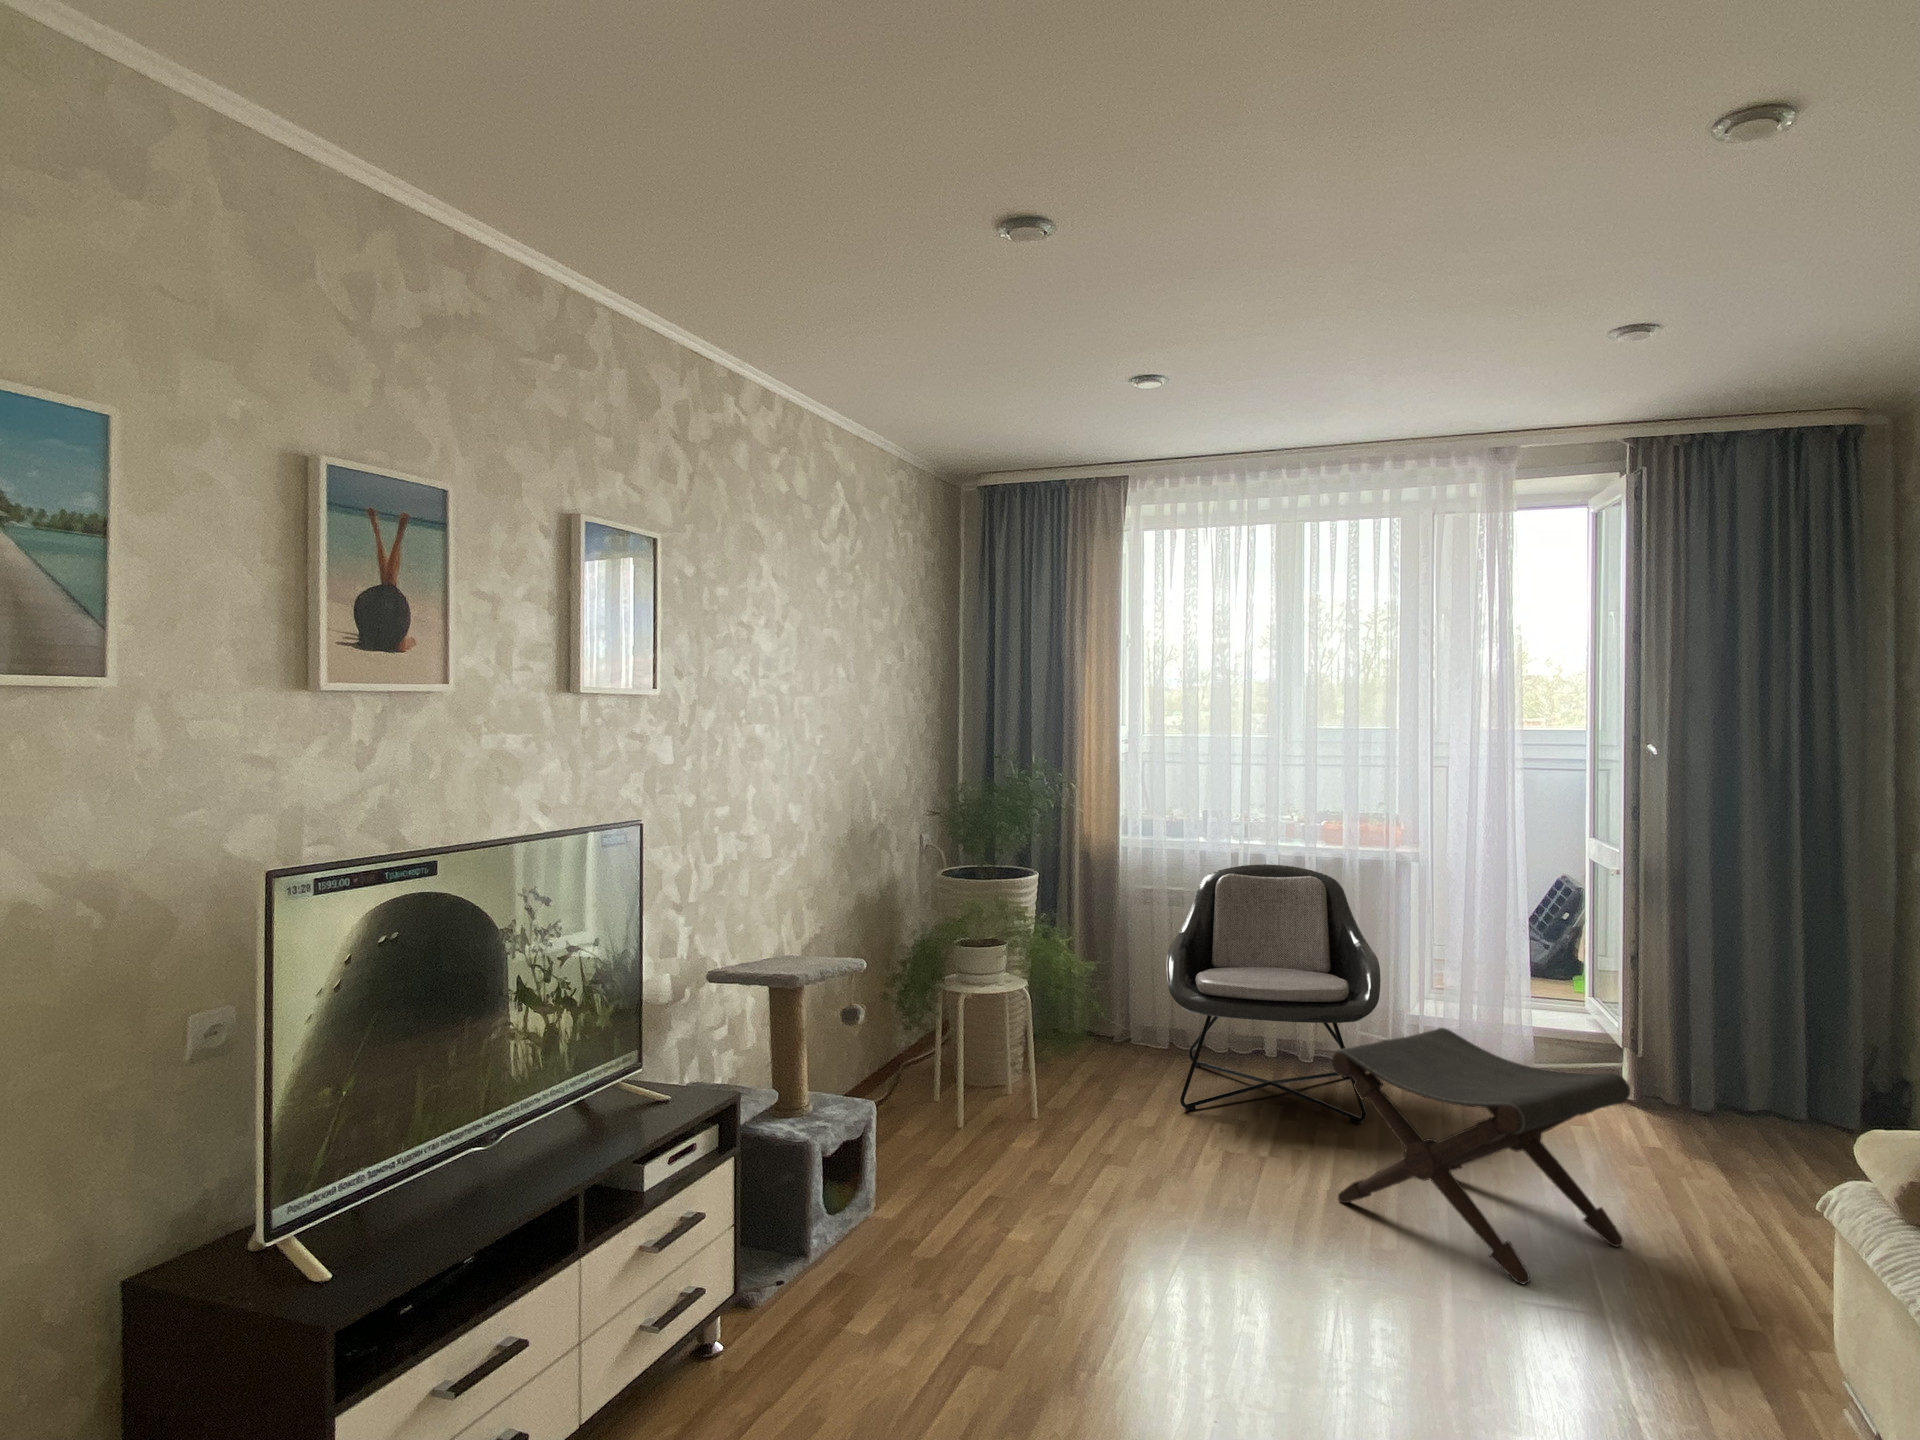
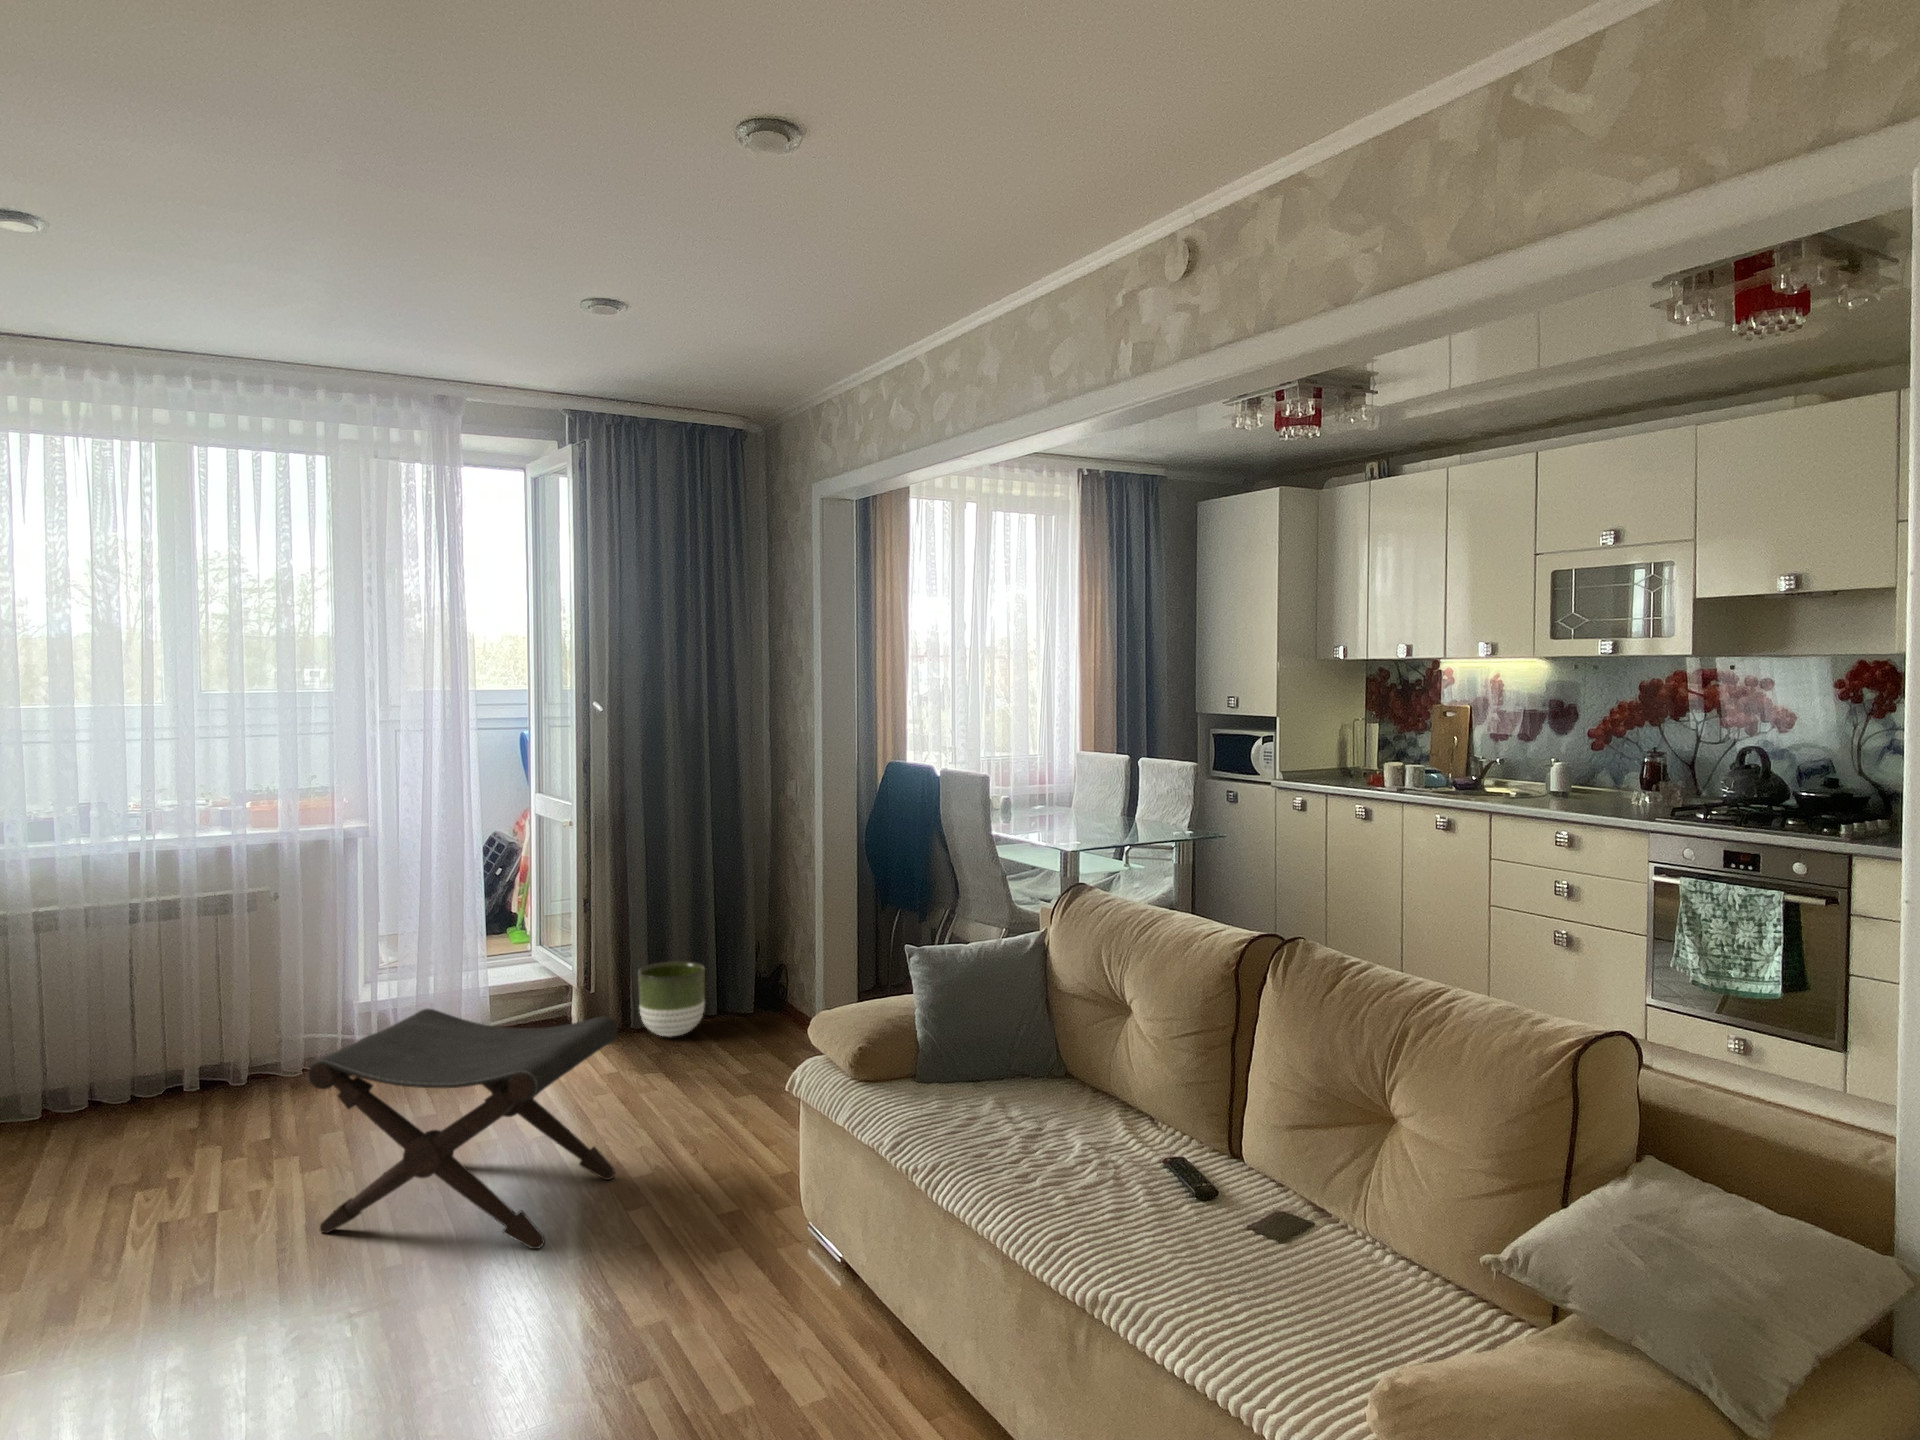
lounge chair: present [1166,864,1381,1124] -> none [43,857,343,1187]
planter: none [1696,1039,1783,1126] -> present [638,961,705,1037]

